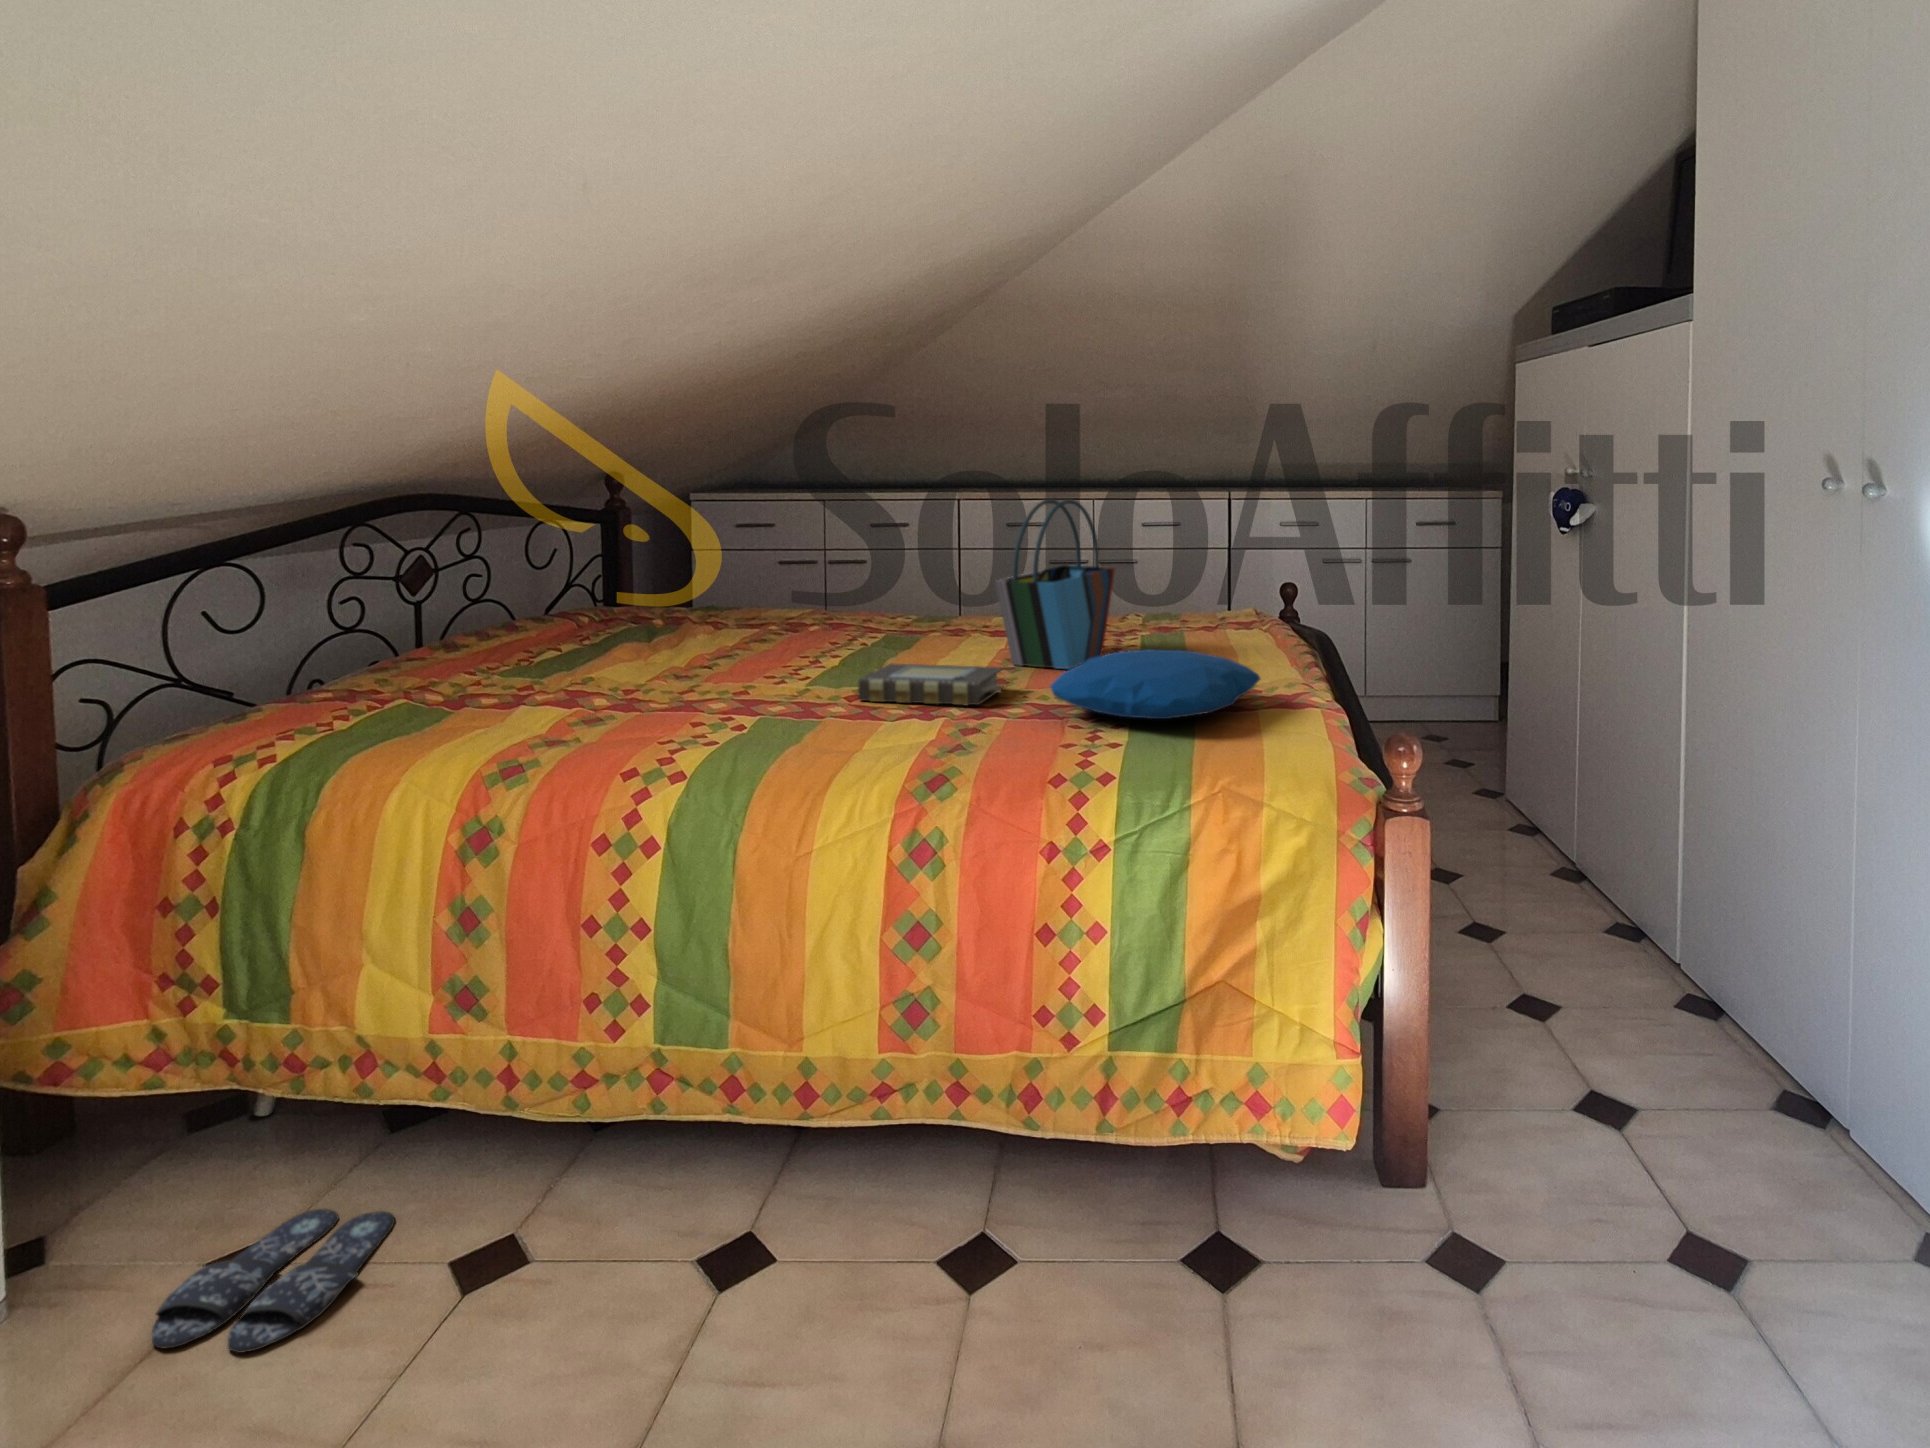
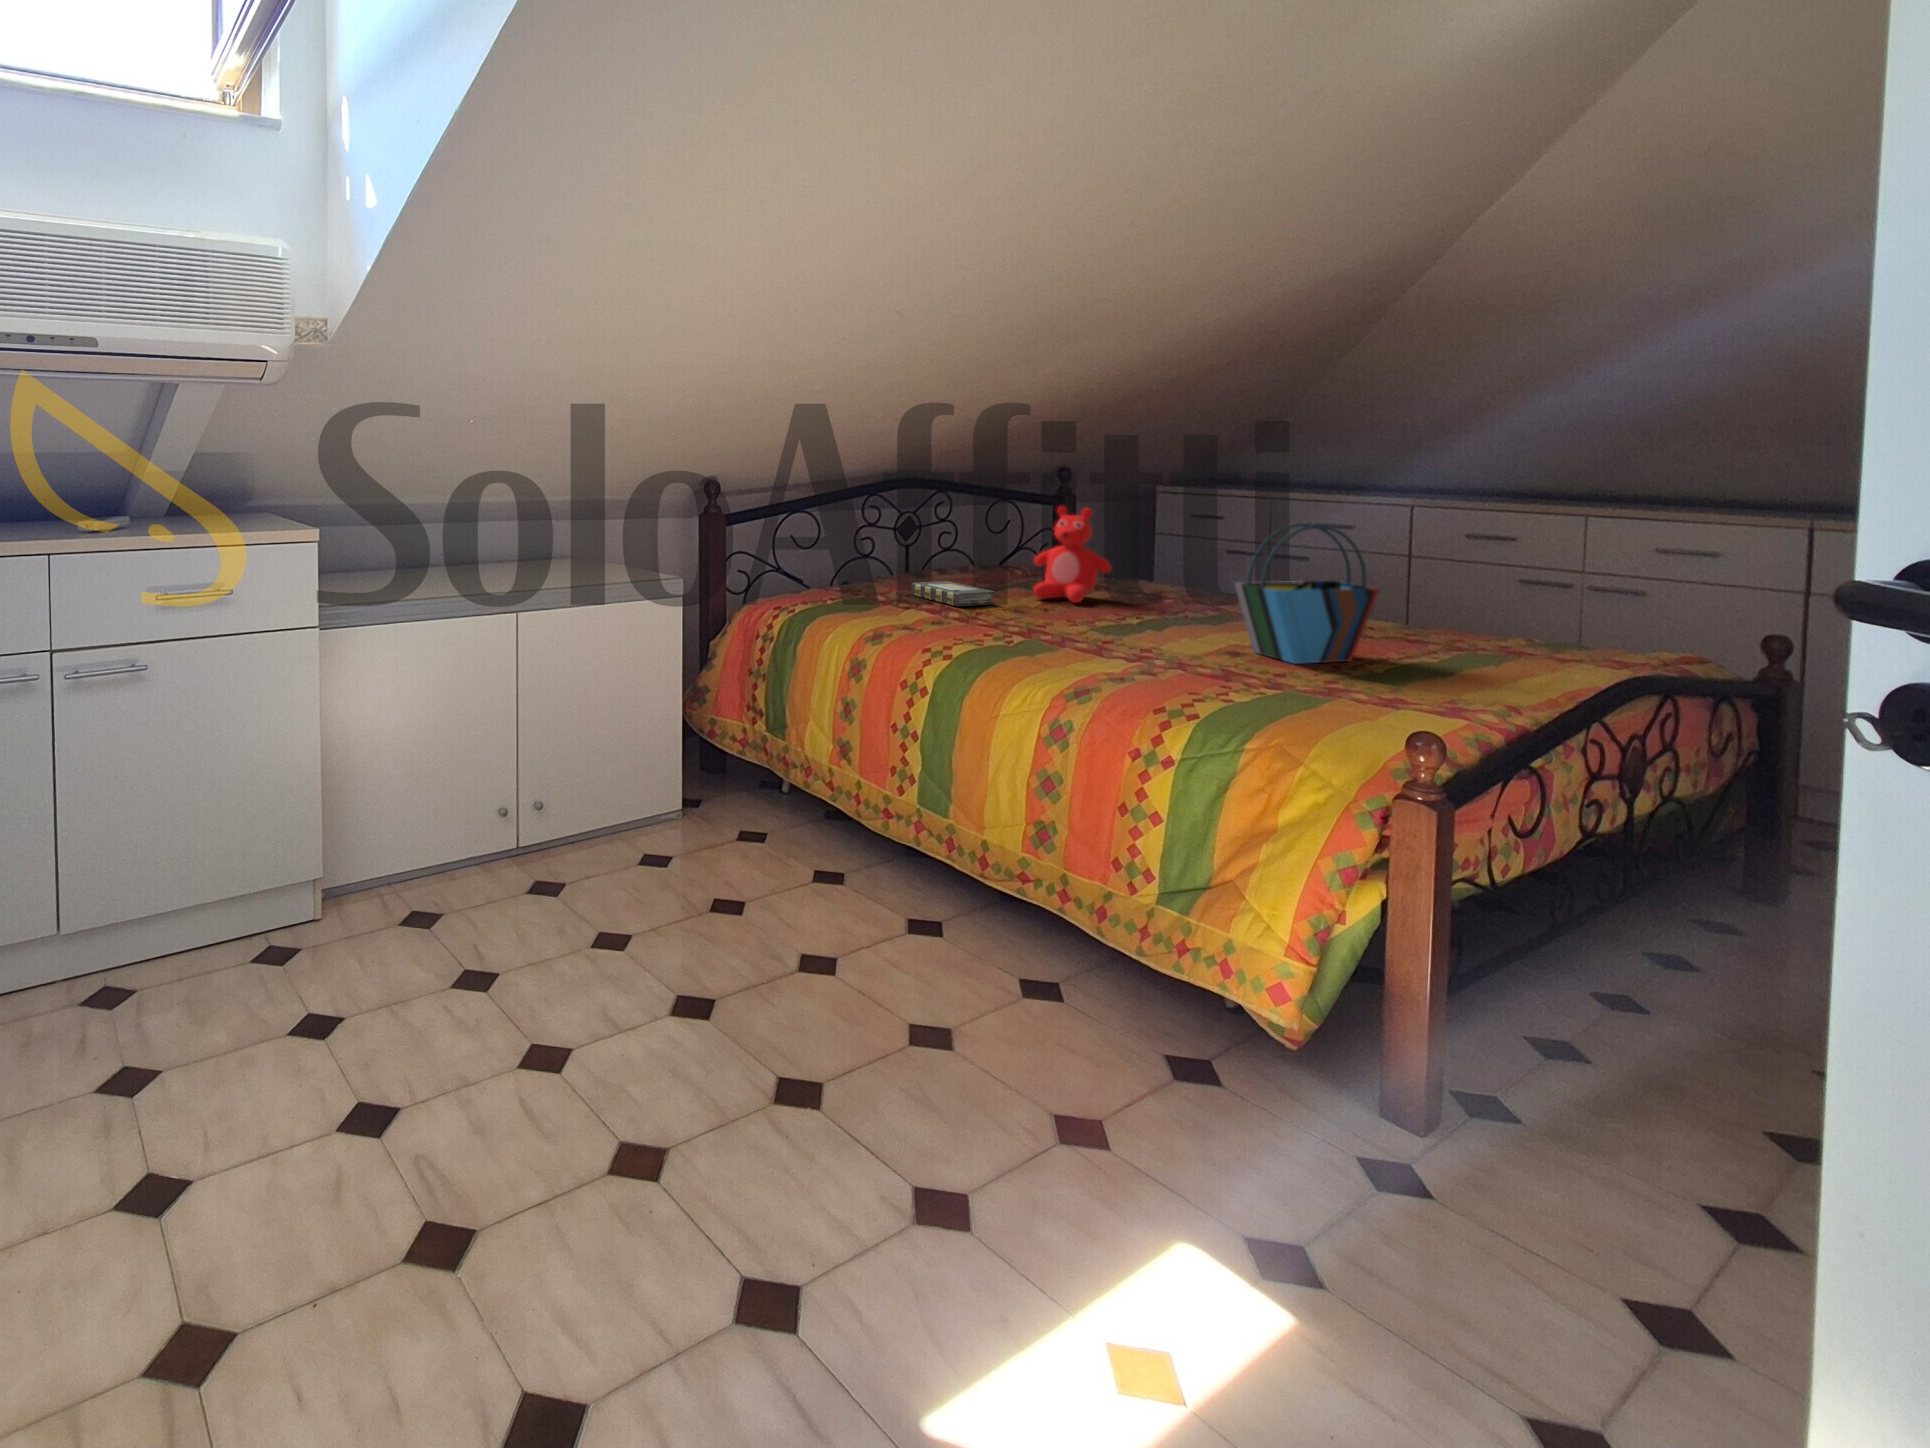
teddy bear: none [660,510,773,647] -> present [1033,506,1111,603]
pillow: present [1050,649,1260,719] -> none [1212,650,1421,710]
book: present [858,663,1003,706] -> present [911,581,995,606]
slippers: present [152,1209,395,1353] -> none [715,828,809,863]

